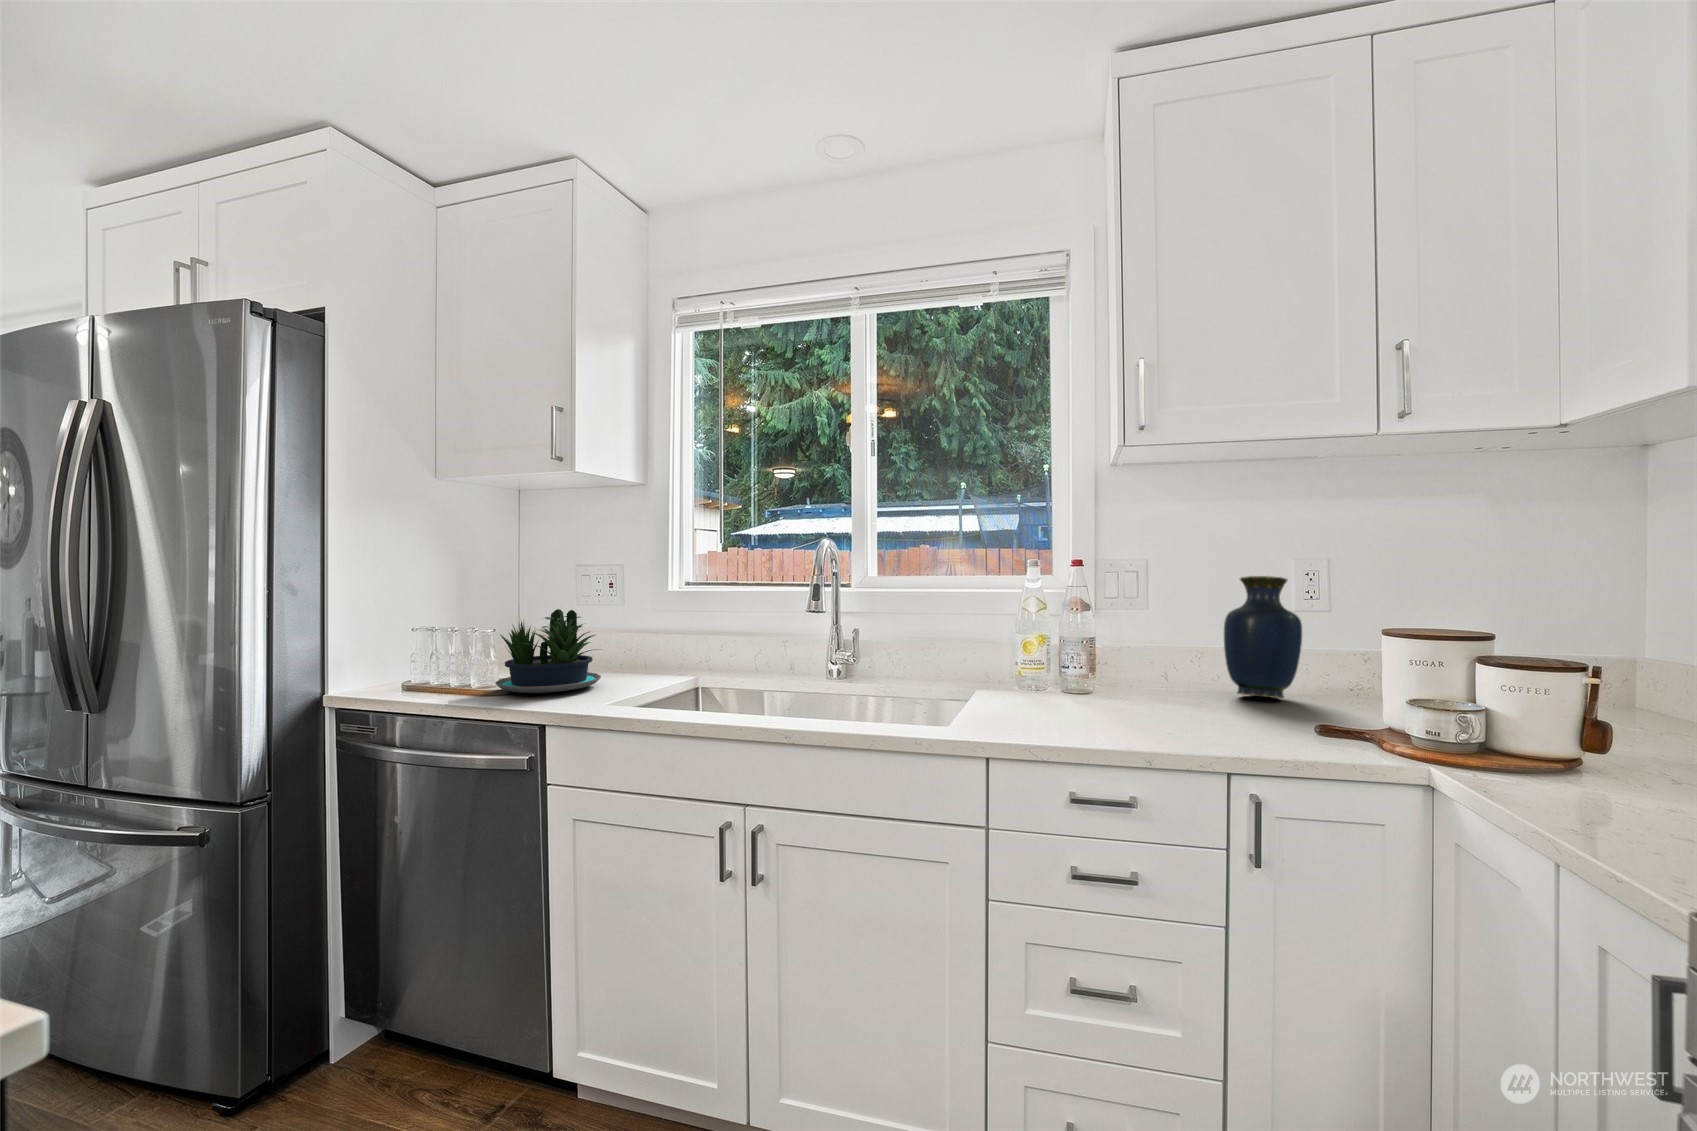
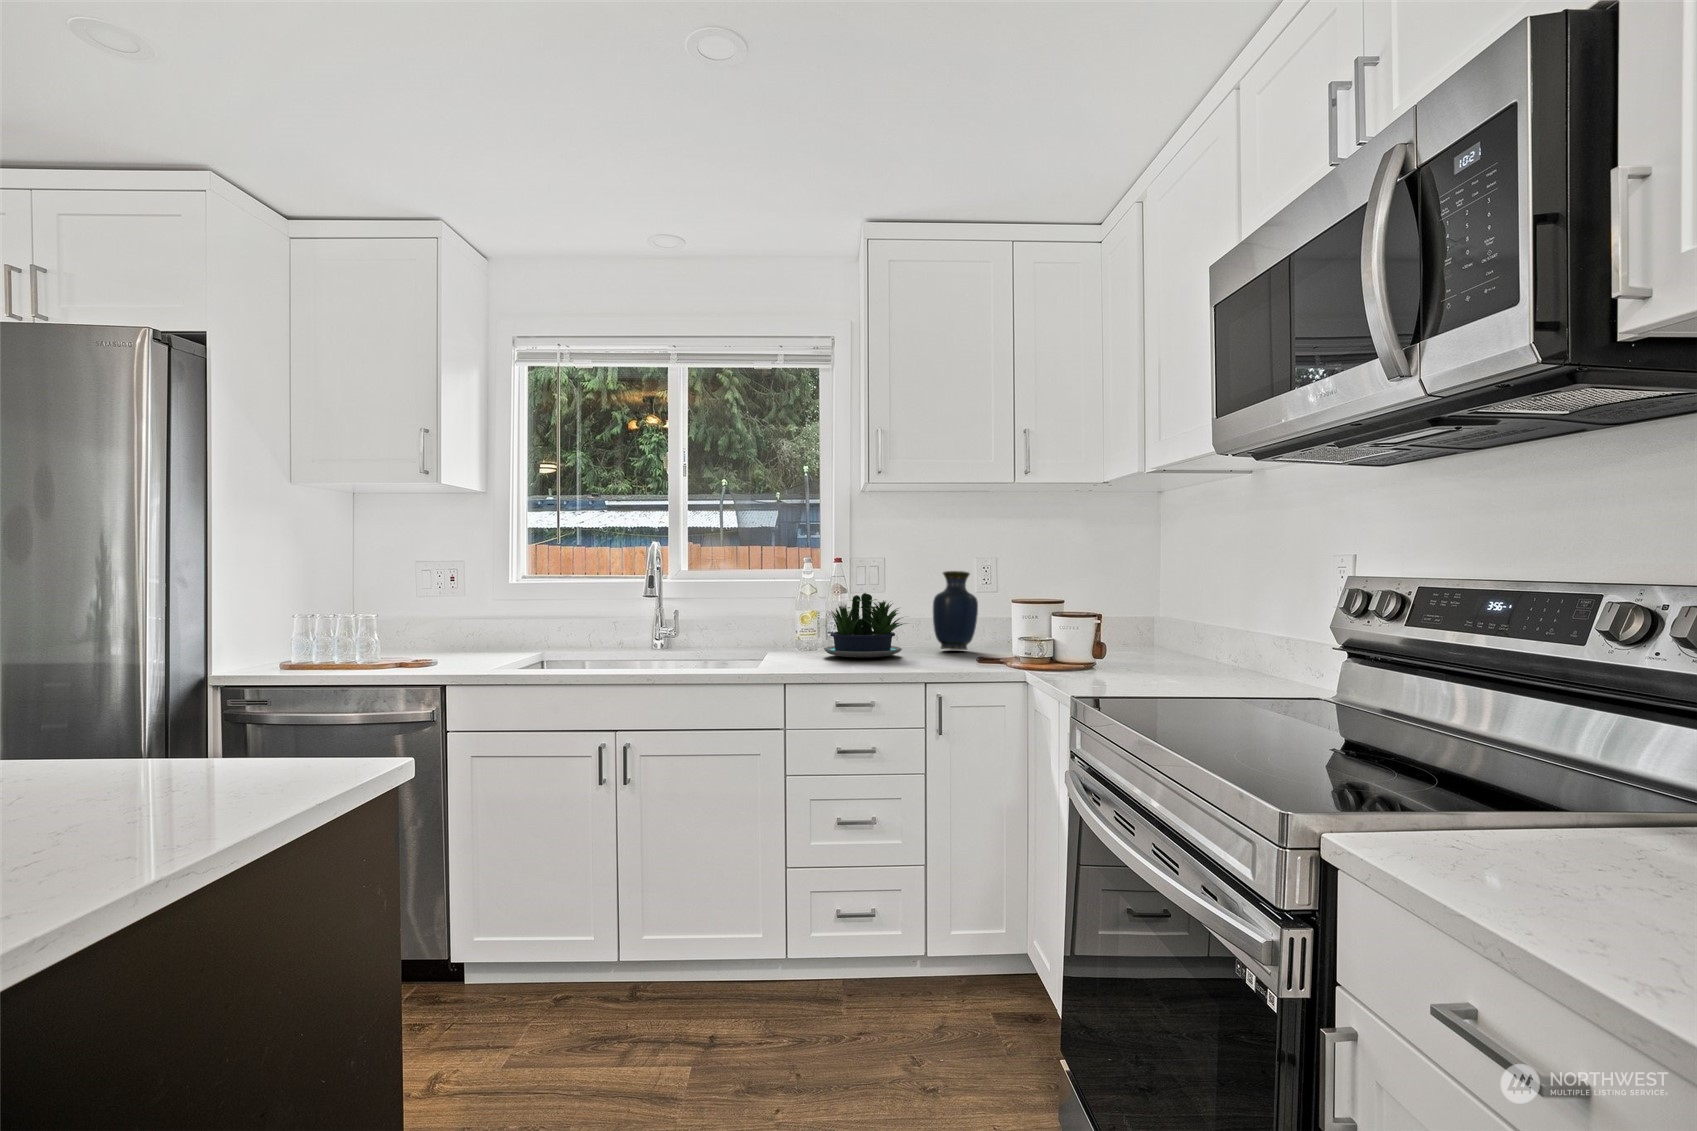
potted plant: present [496,609,601,693] -> present [824,593,906,658]

